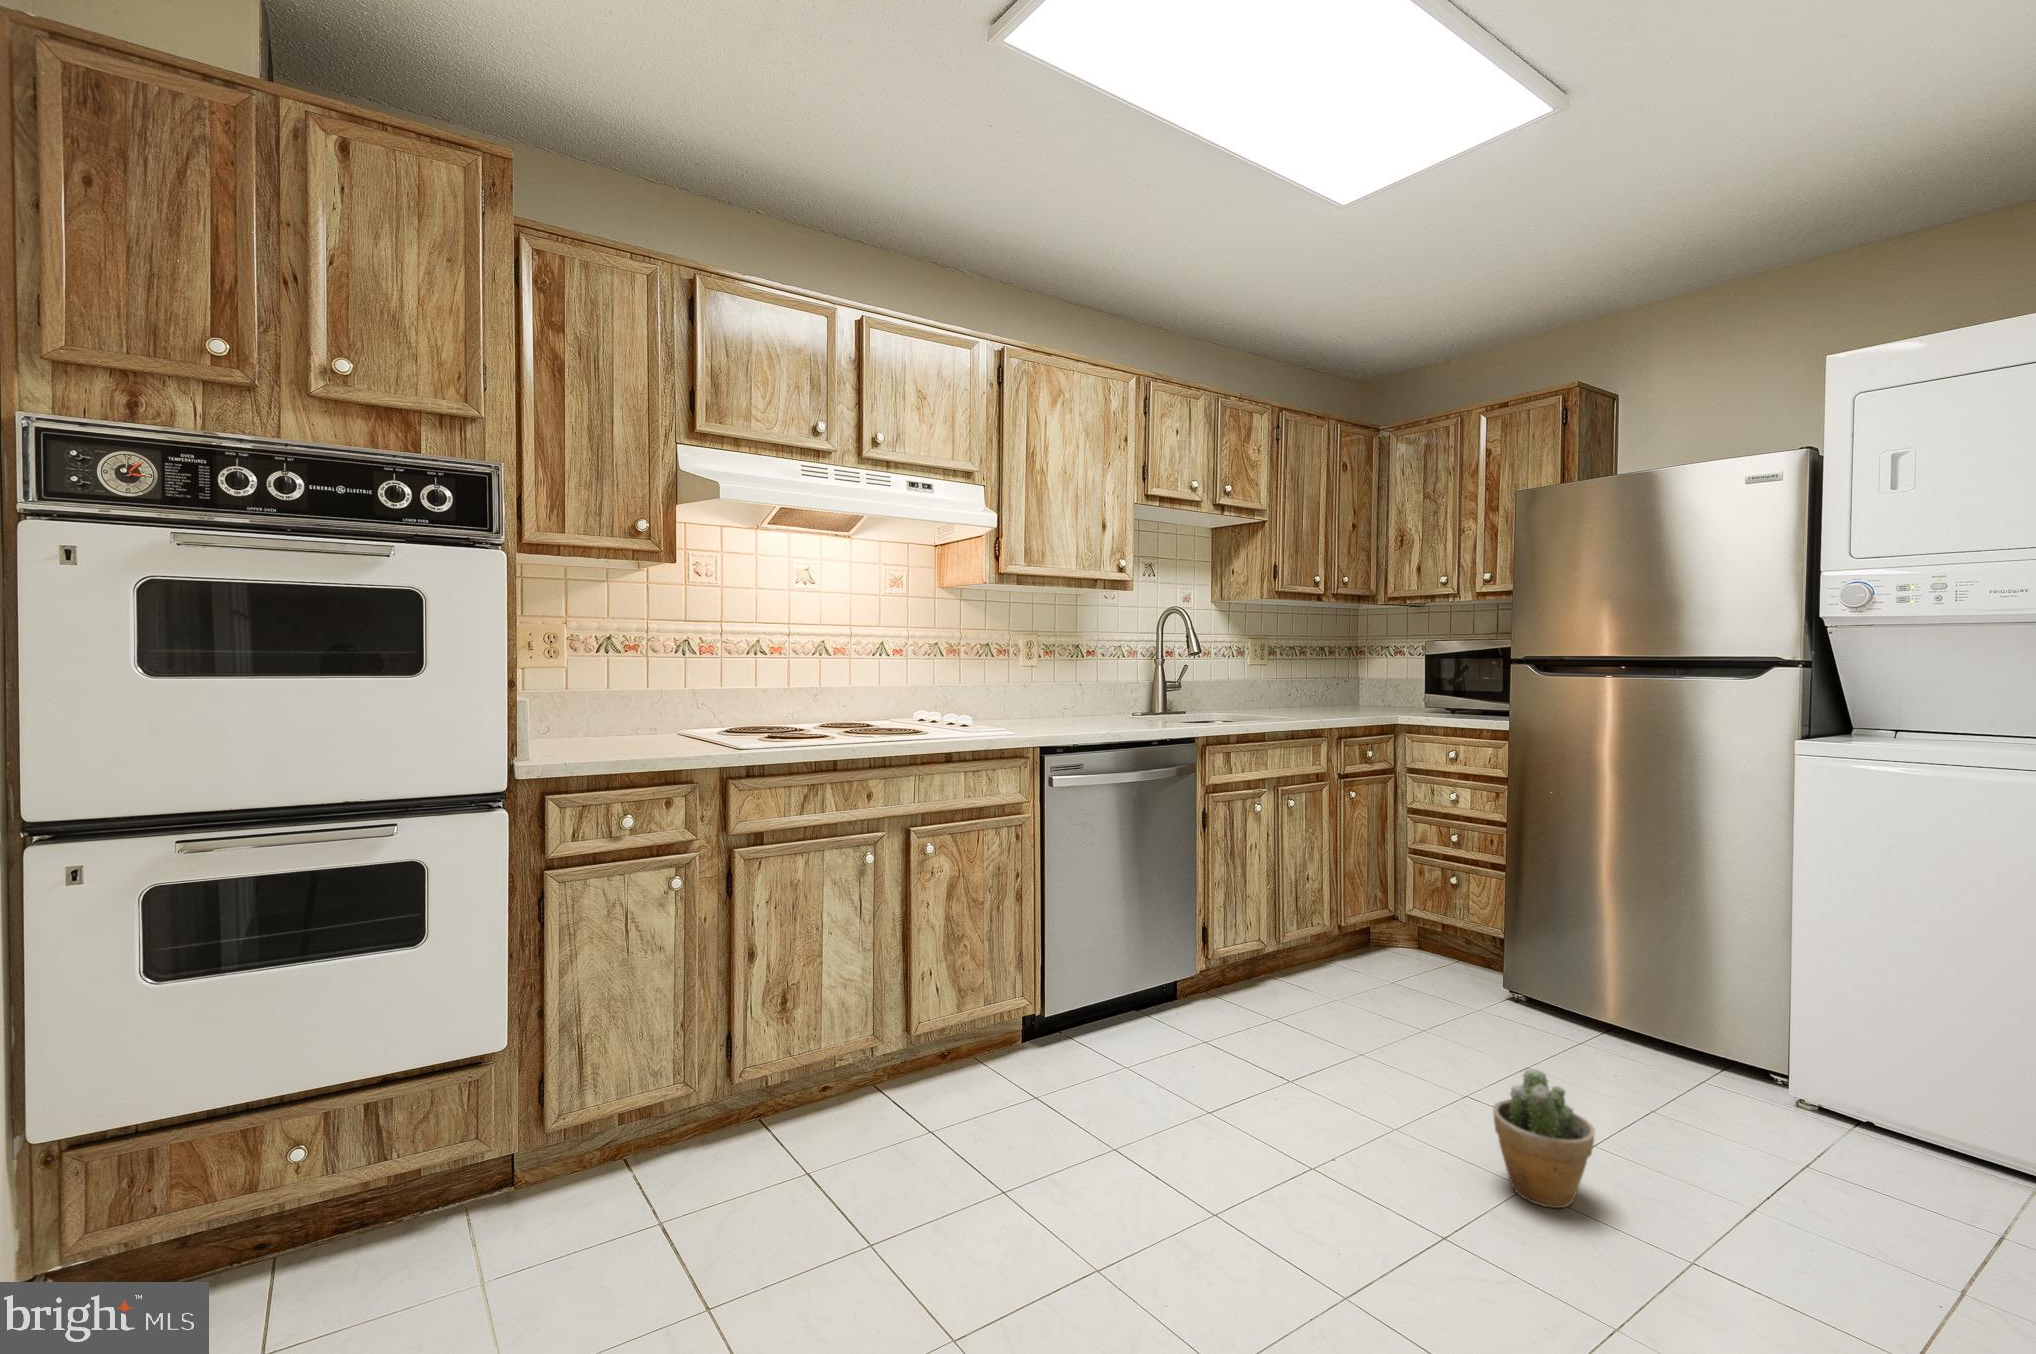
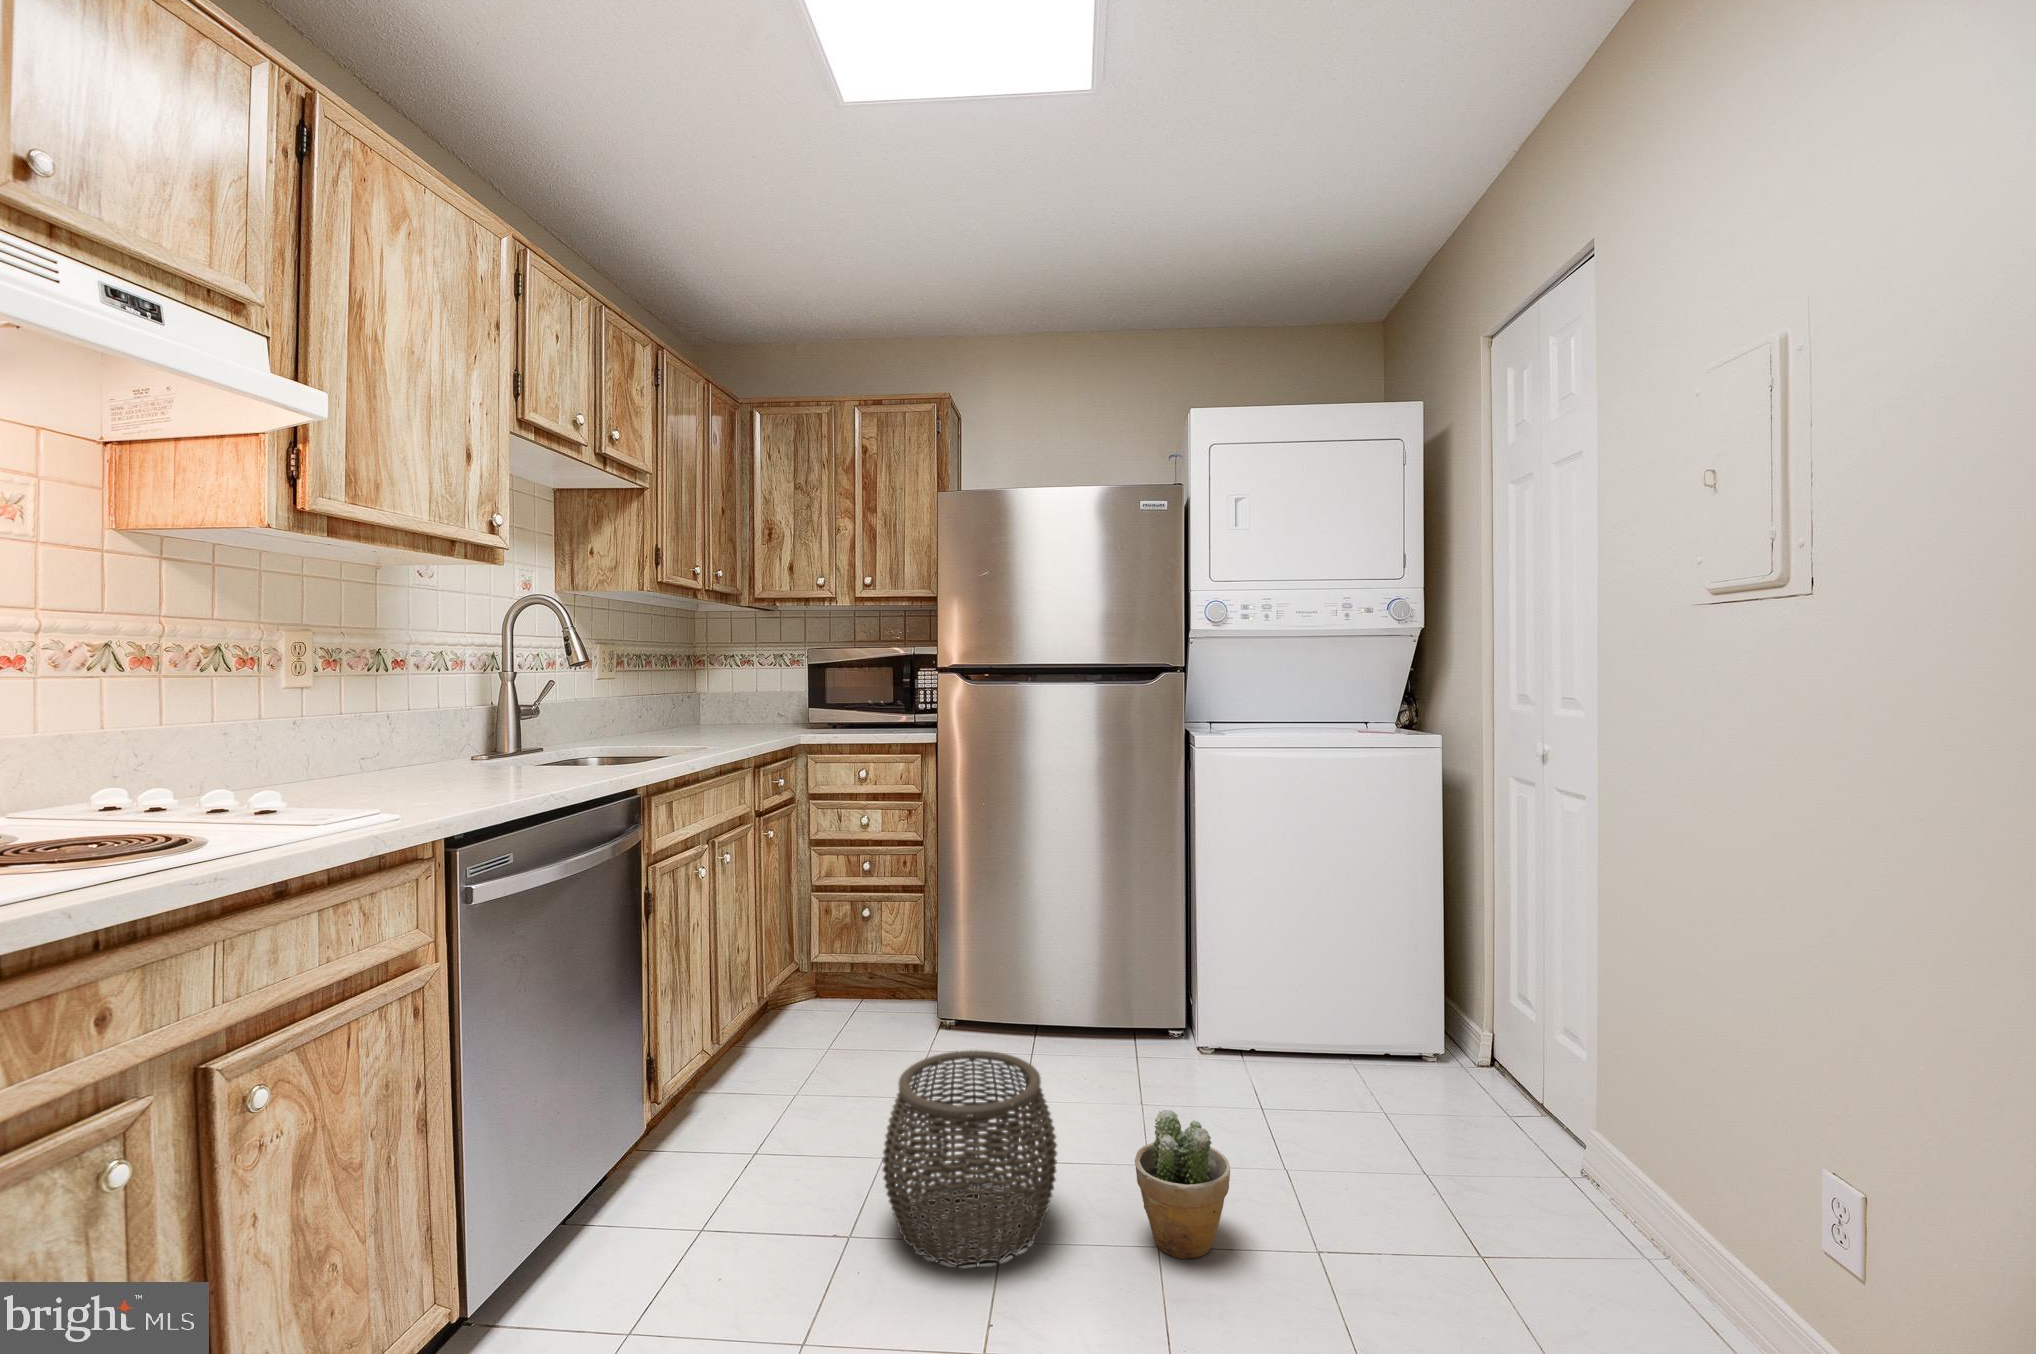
woven basket: none [1295,970,1448,1135] -> present [883,1050,1057,1266]

